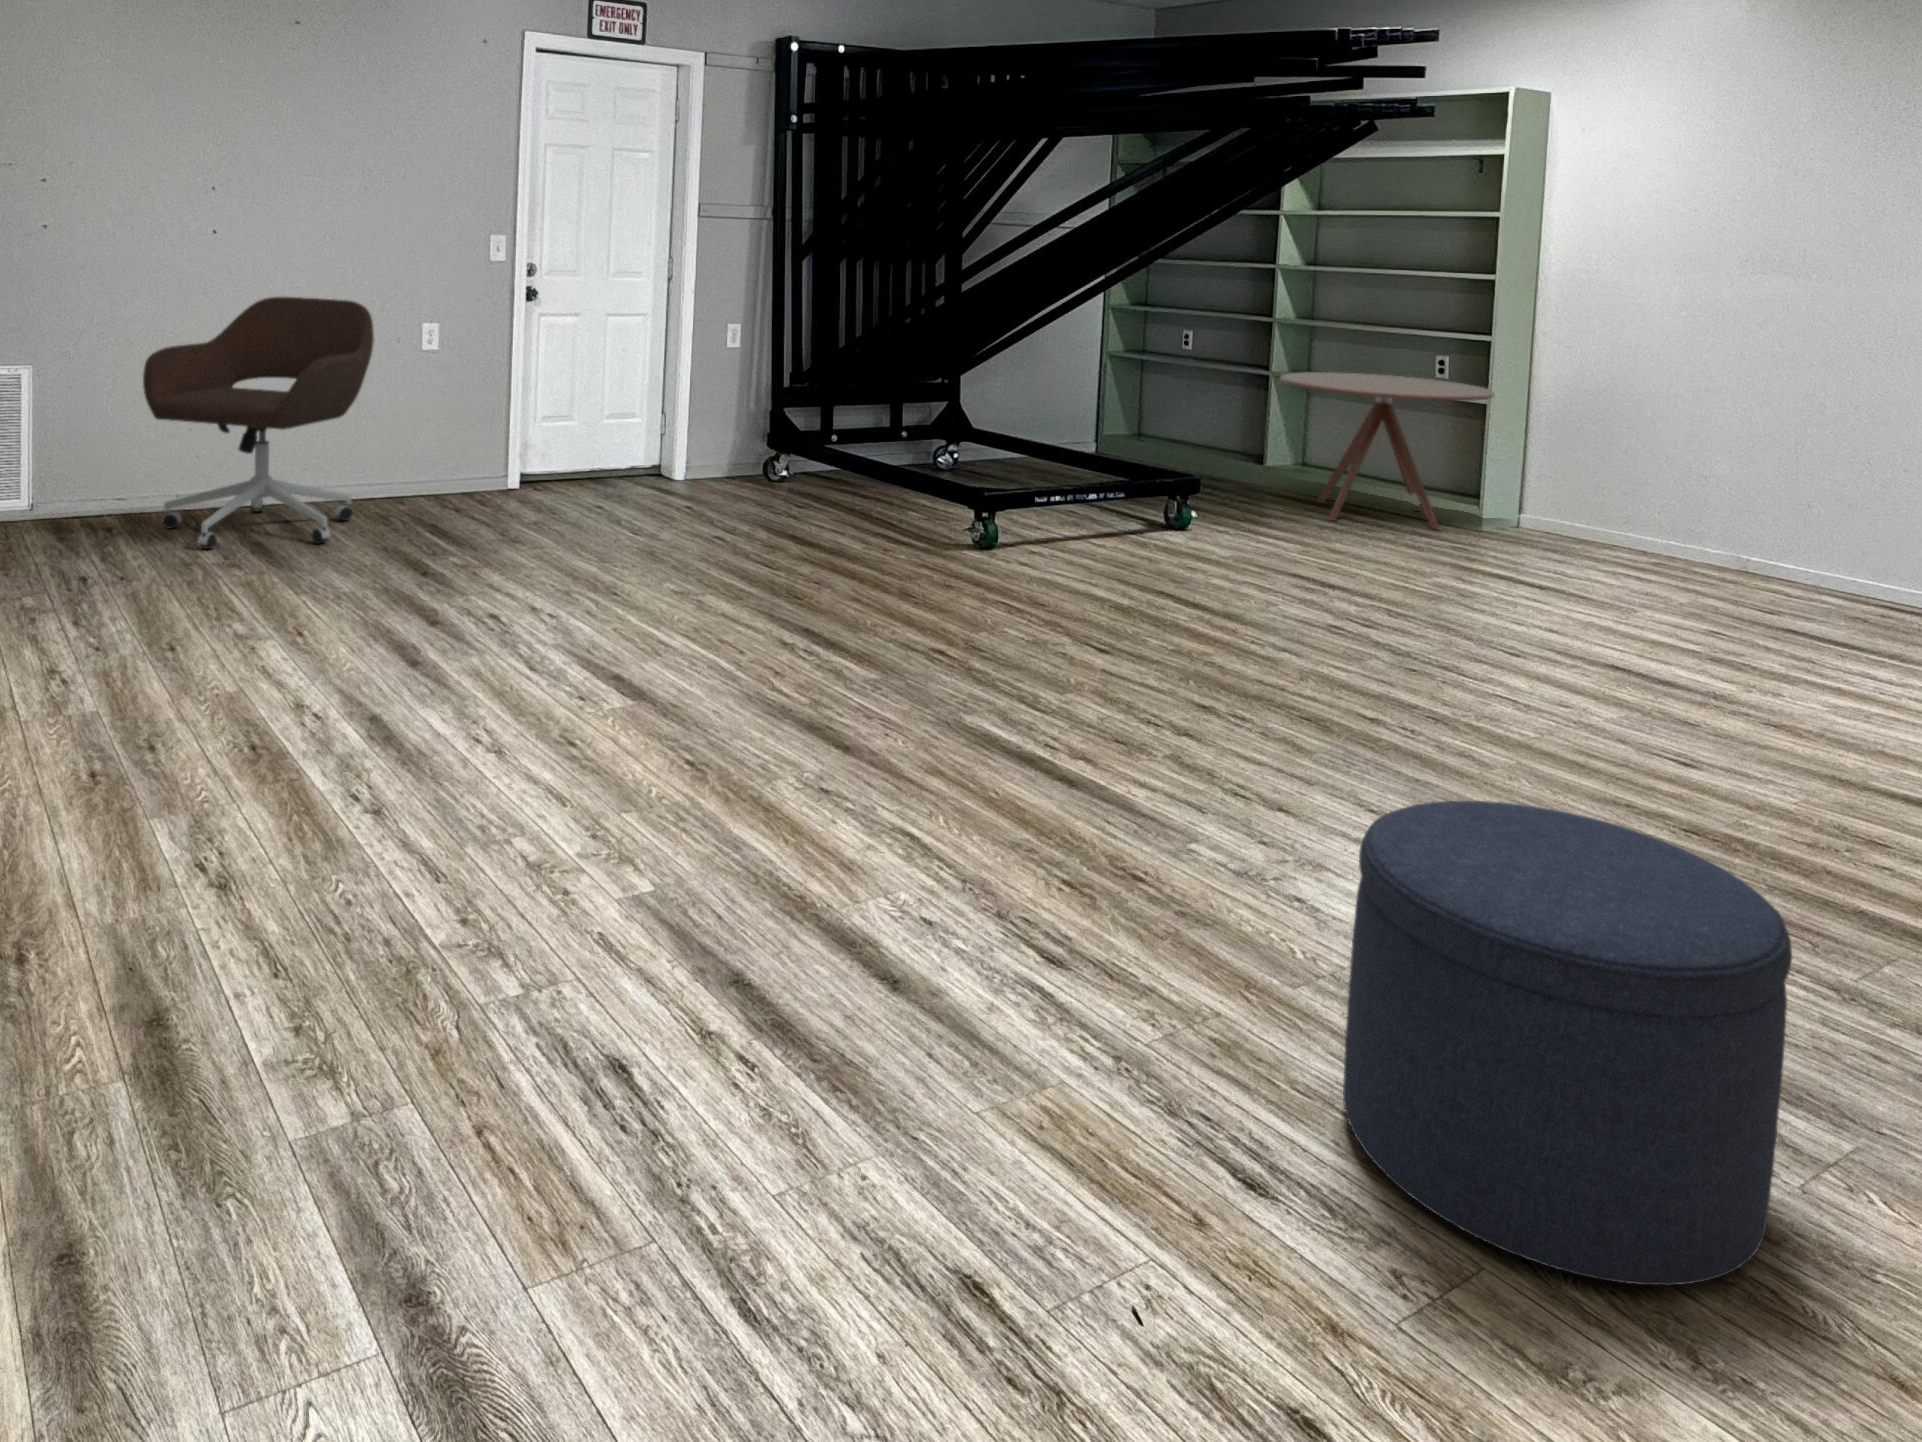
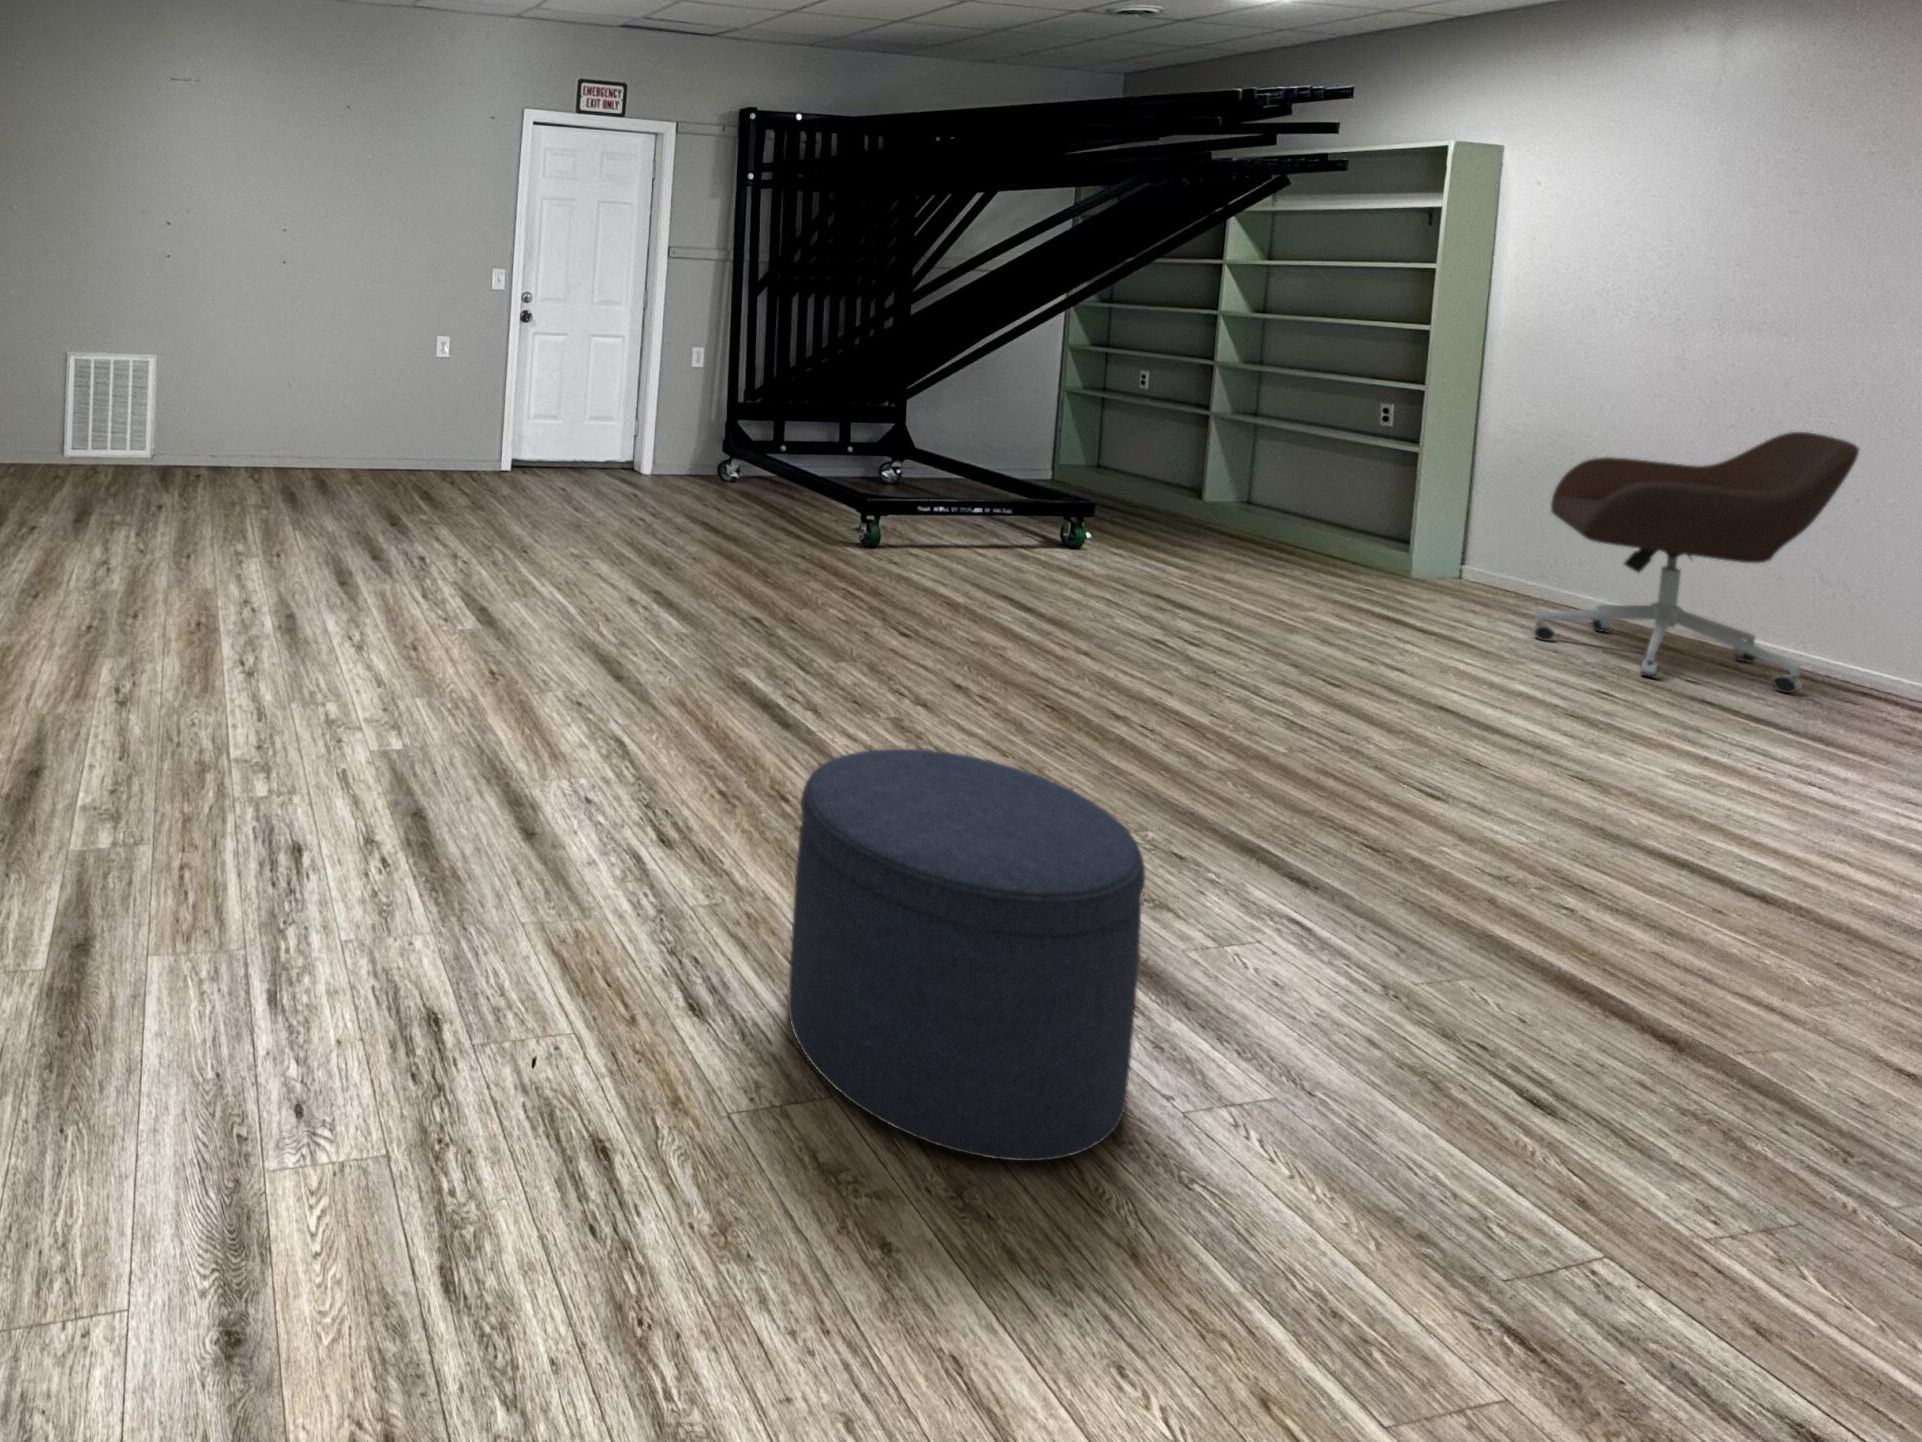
office chair: present [143,297,374,549] -> present [1532,432,1859,693]
round table: present [1281,372,1495,530] -> none [1195,411,1426,570]

